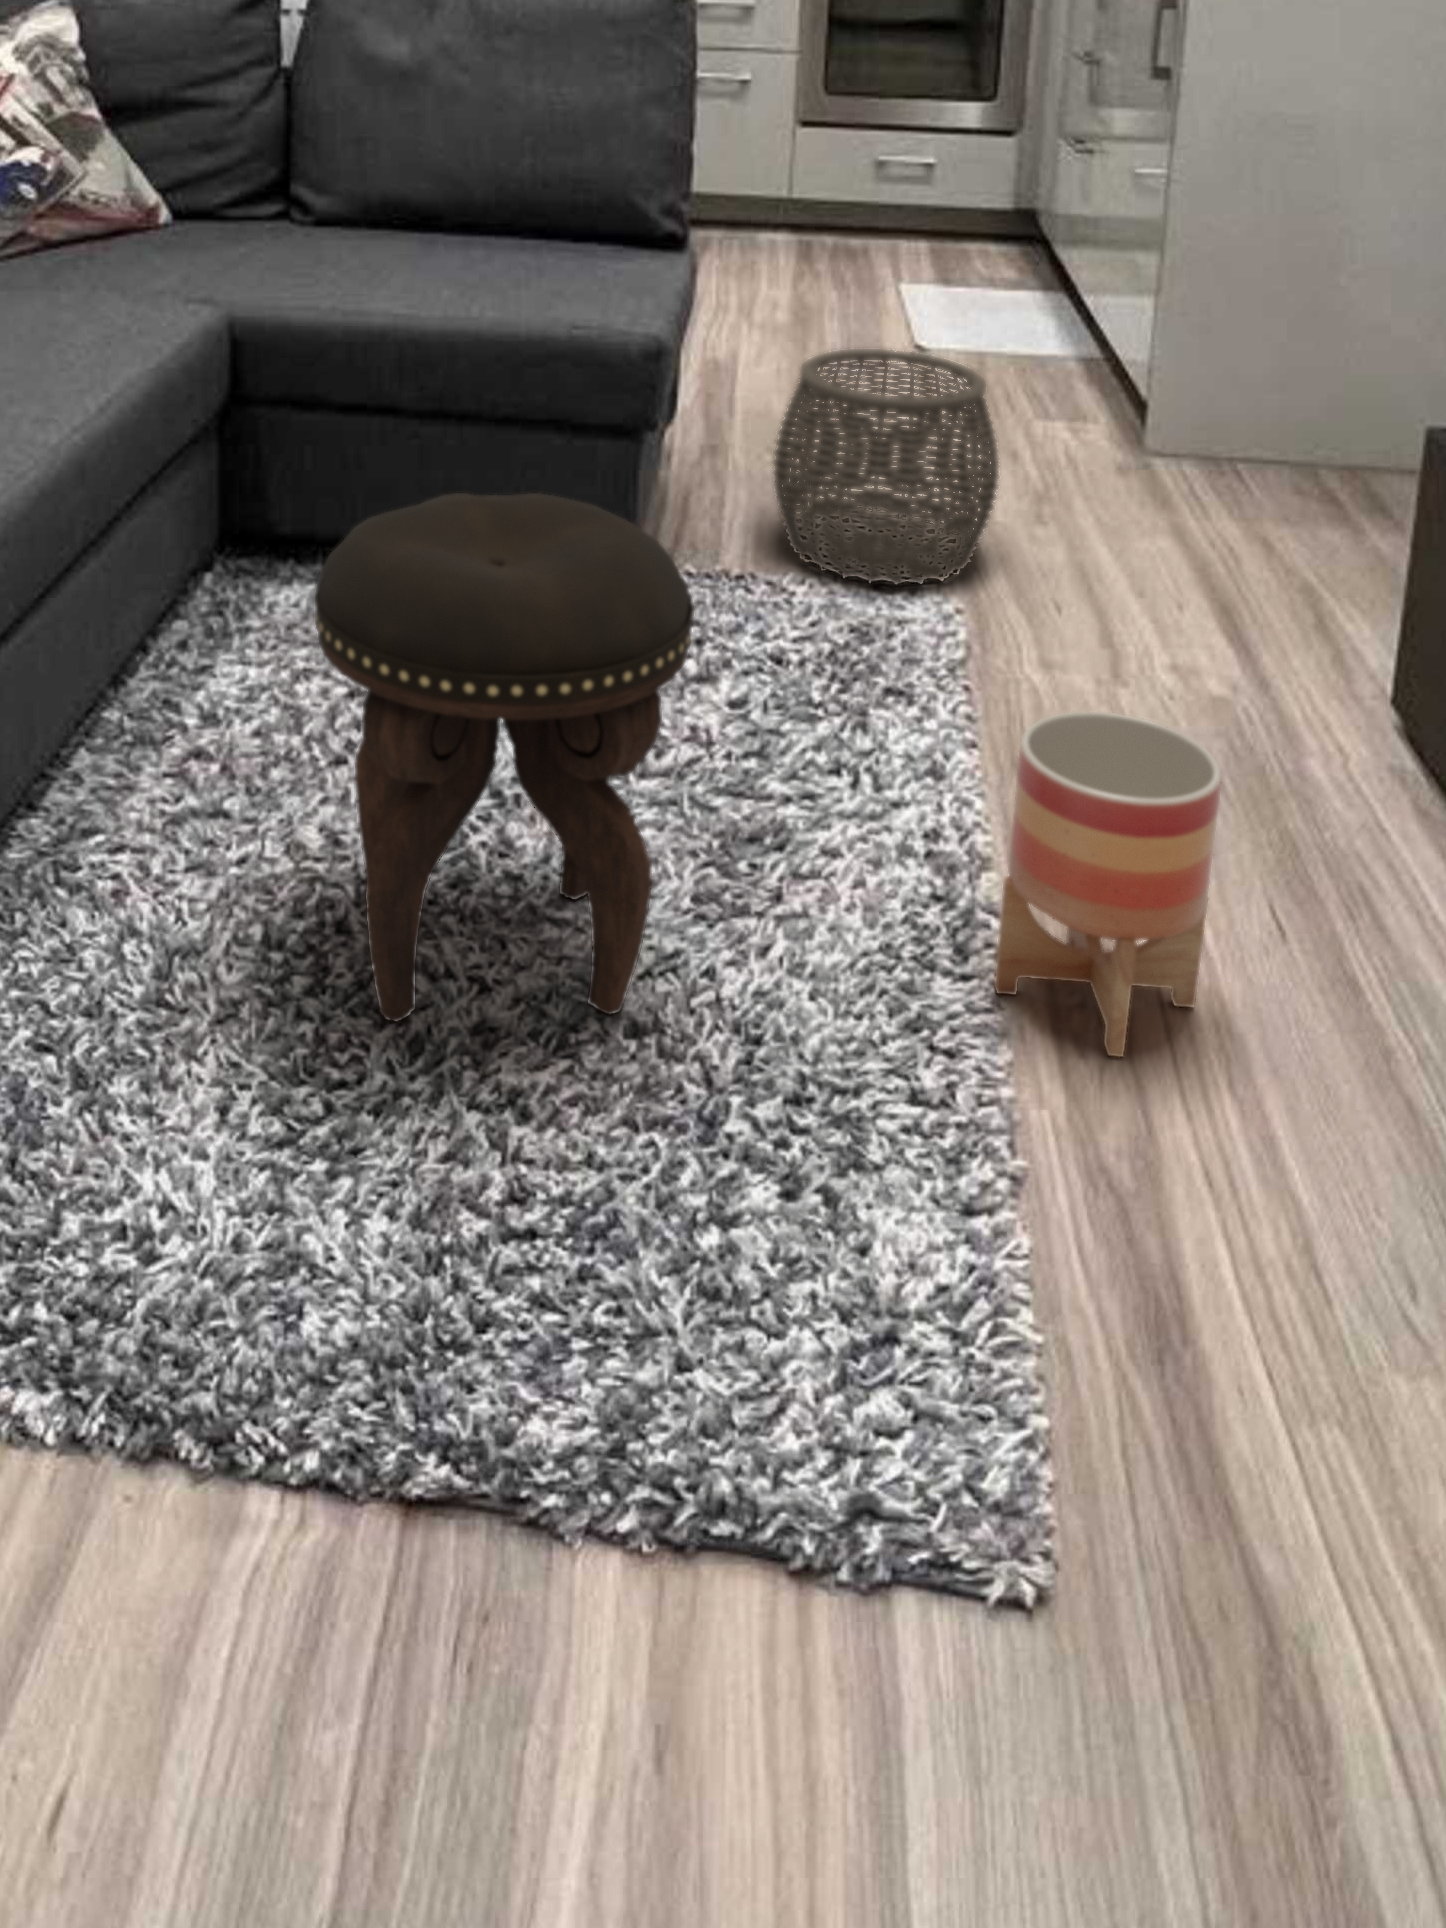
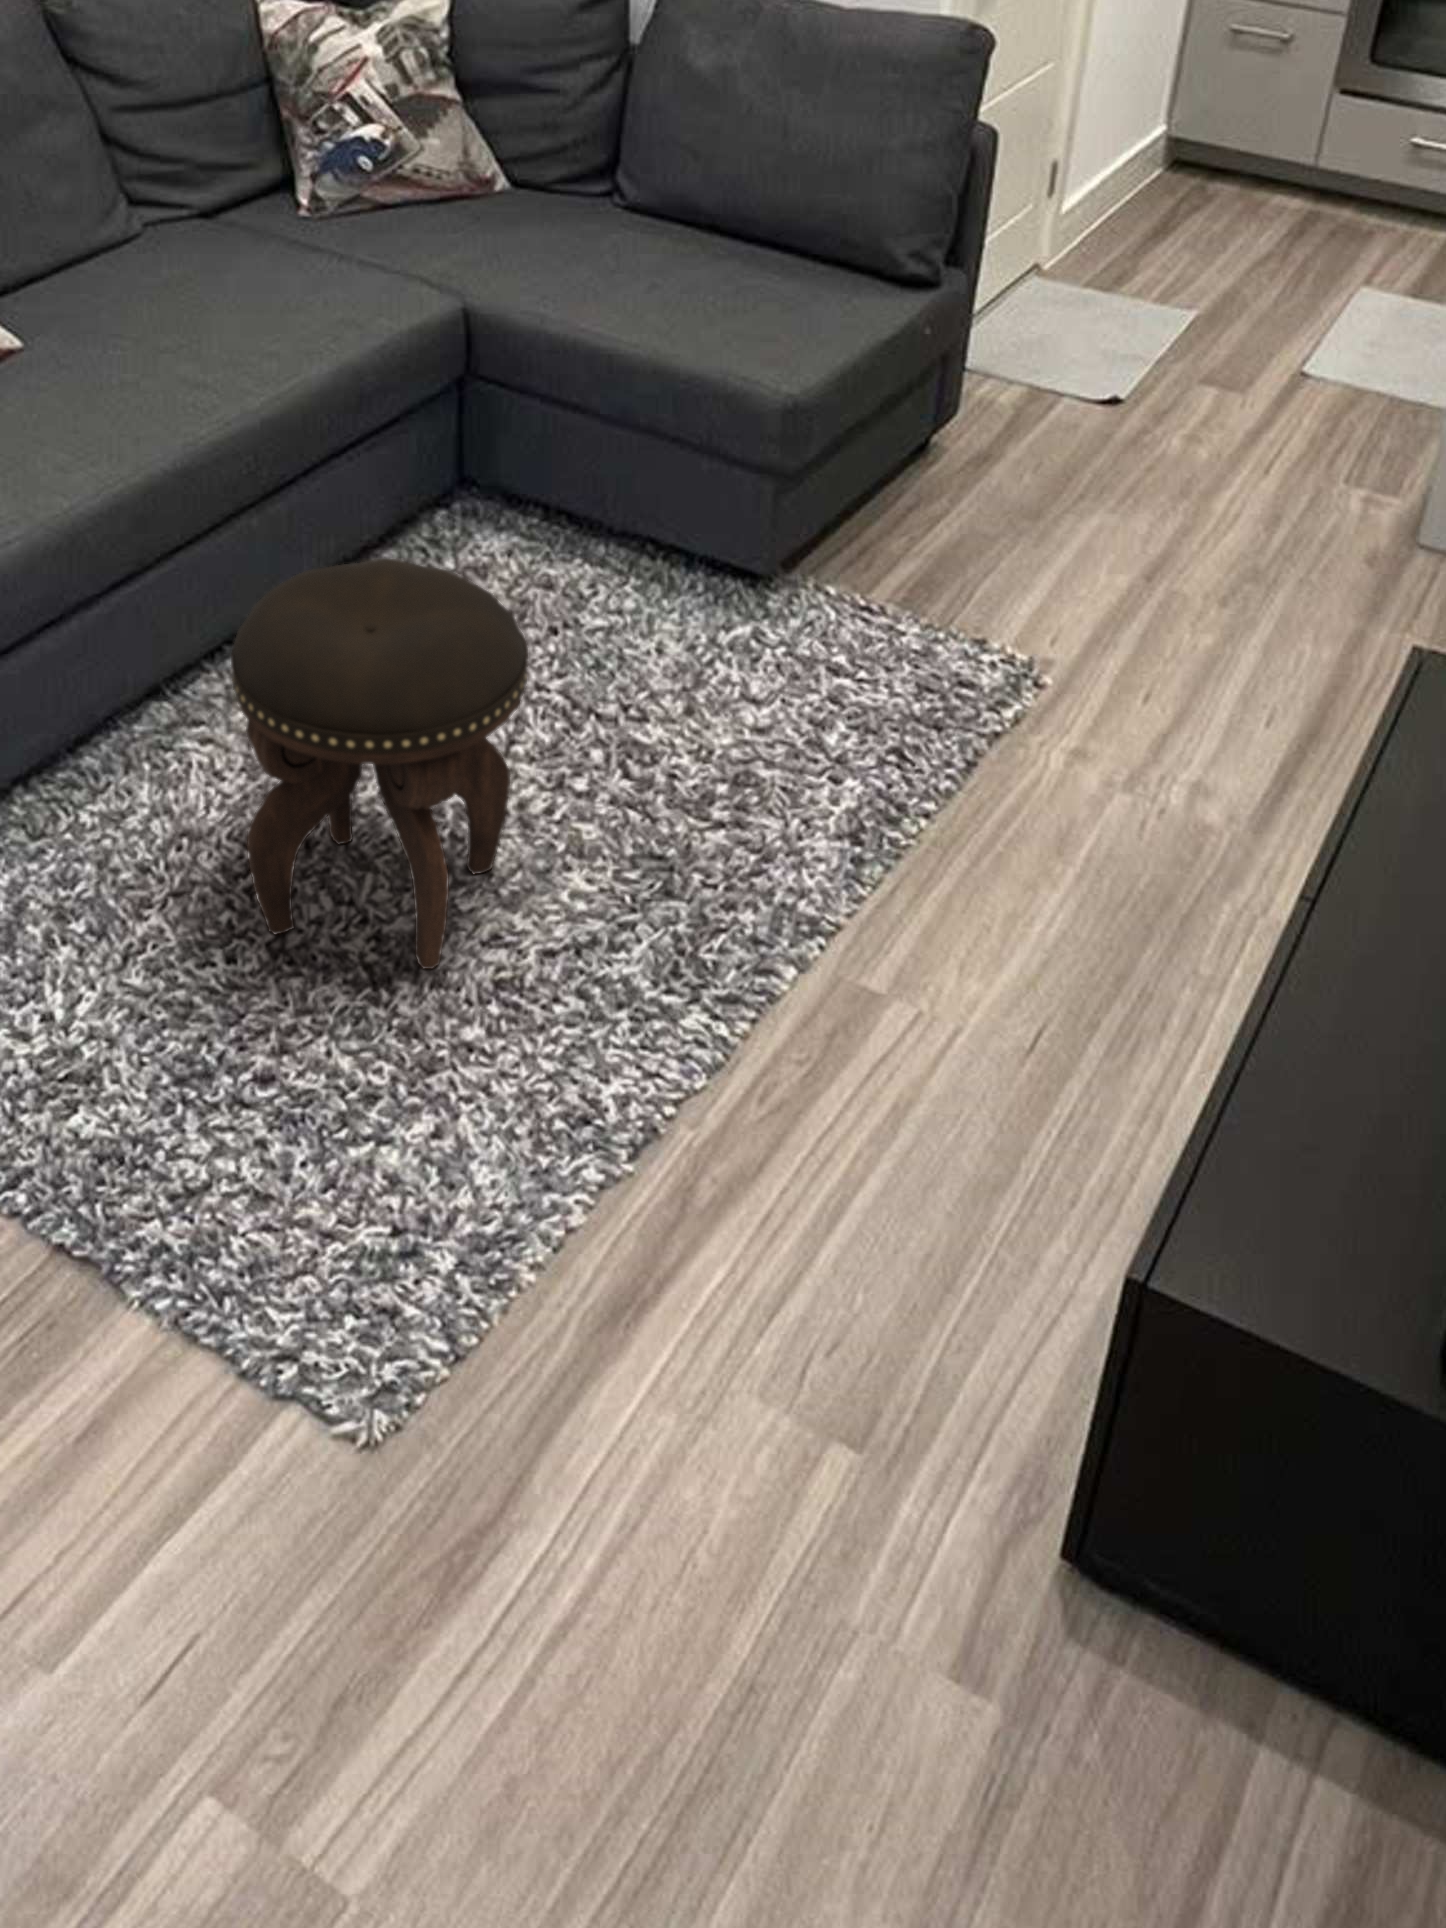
woven basket: present [774,349,999,584] -> none [927,420,1143,653]
planter: present [994,711,1222,1057] -> none [742,834,918,1106]

